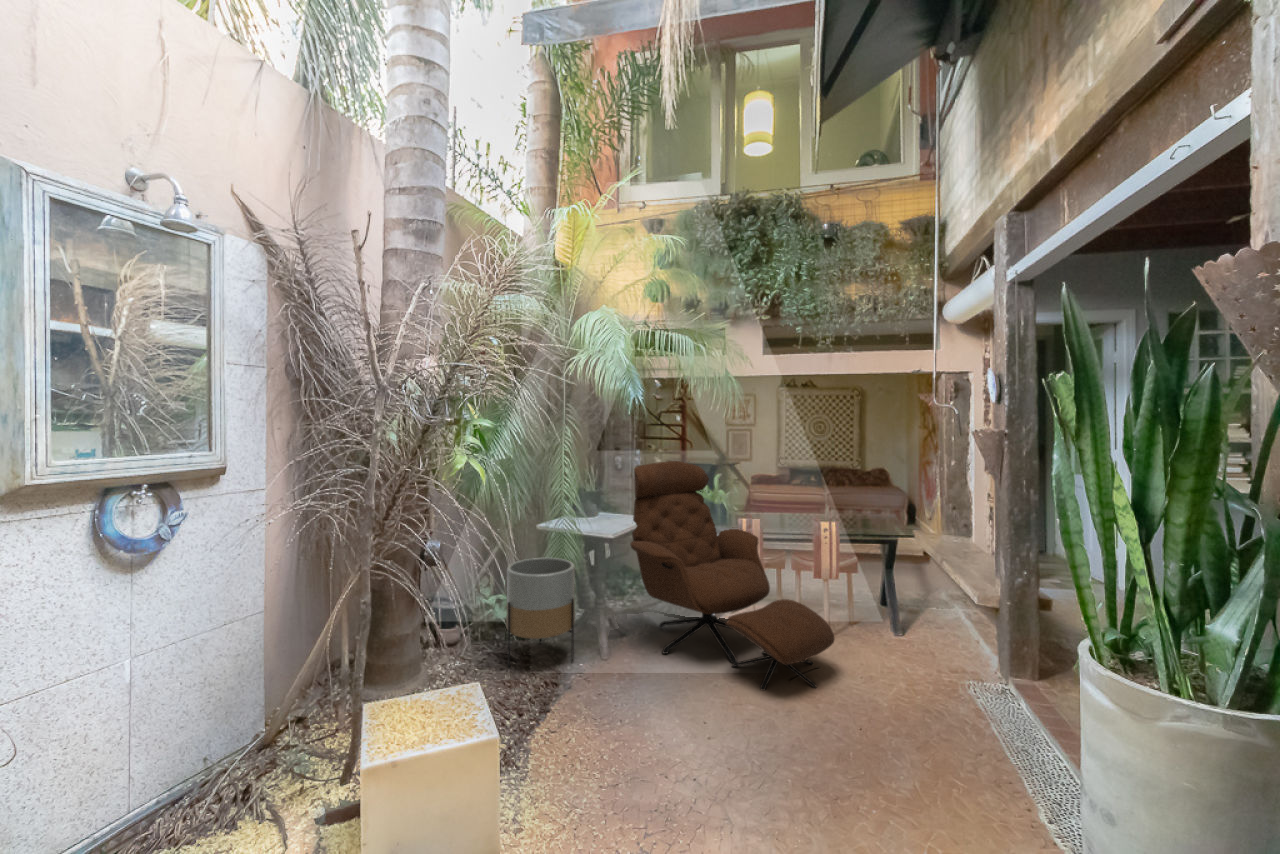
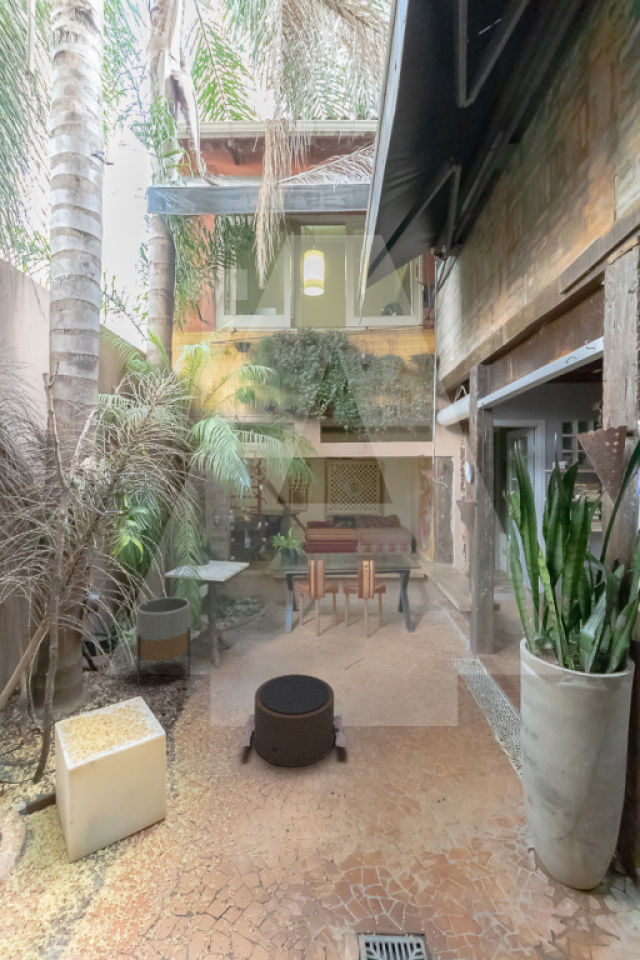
lounge chair: present [630,461,835,691] -> none [232,520,374,681]
pouf: none [626,672,780,802] -> present [241,674,346,767]

